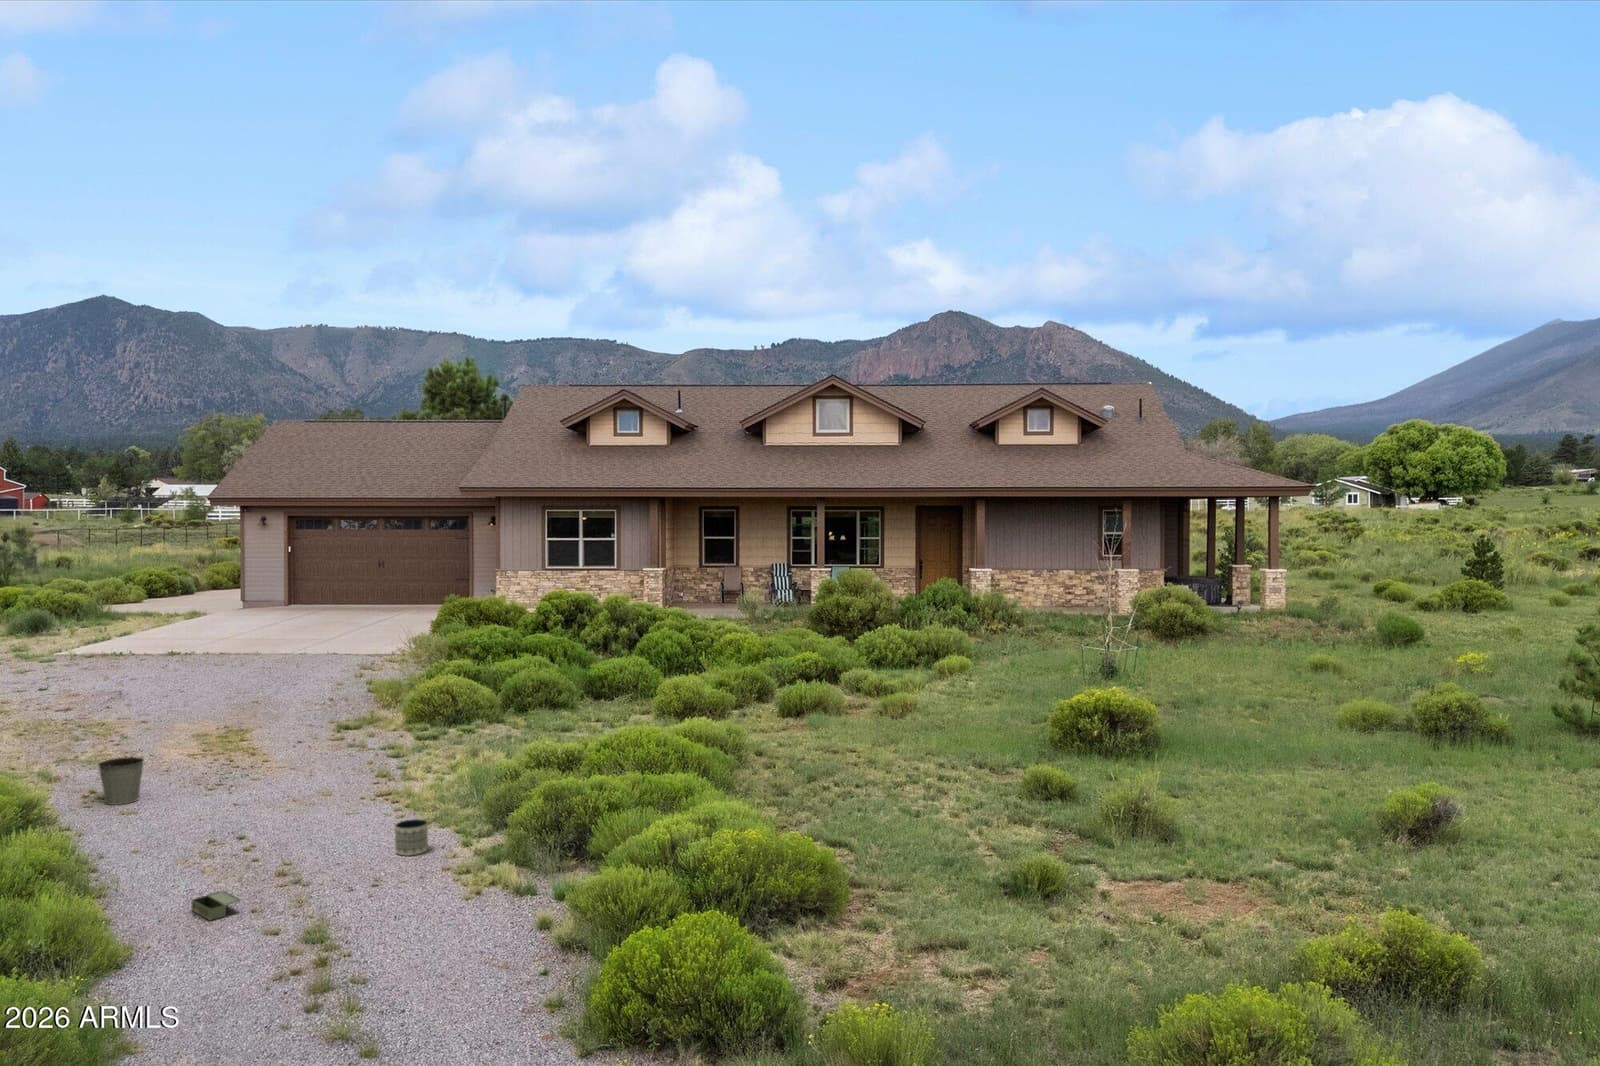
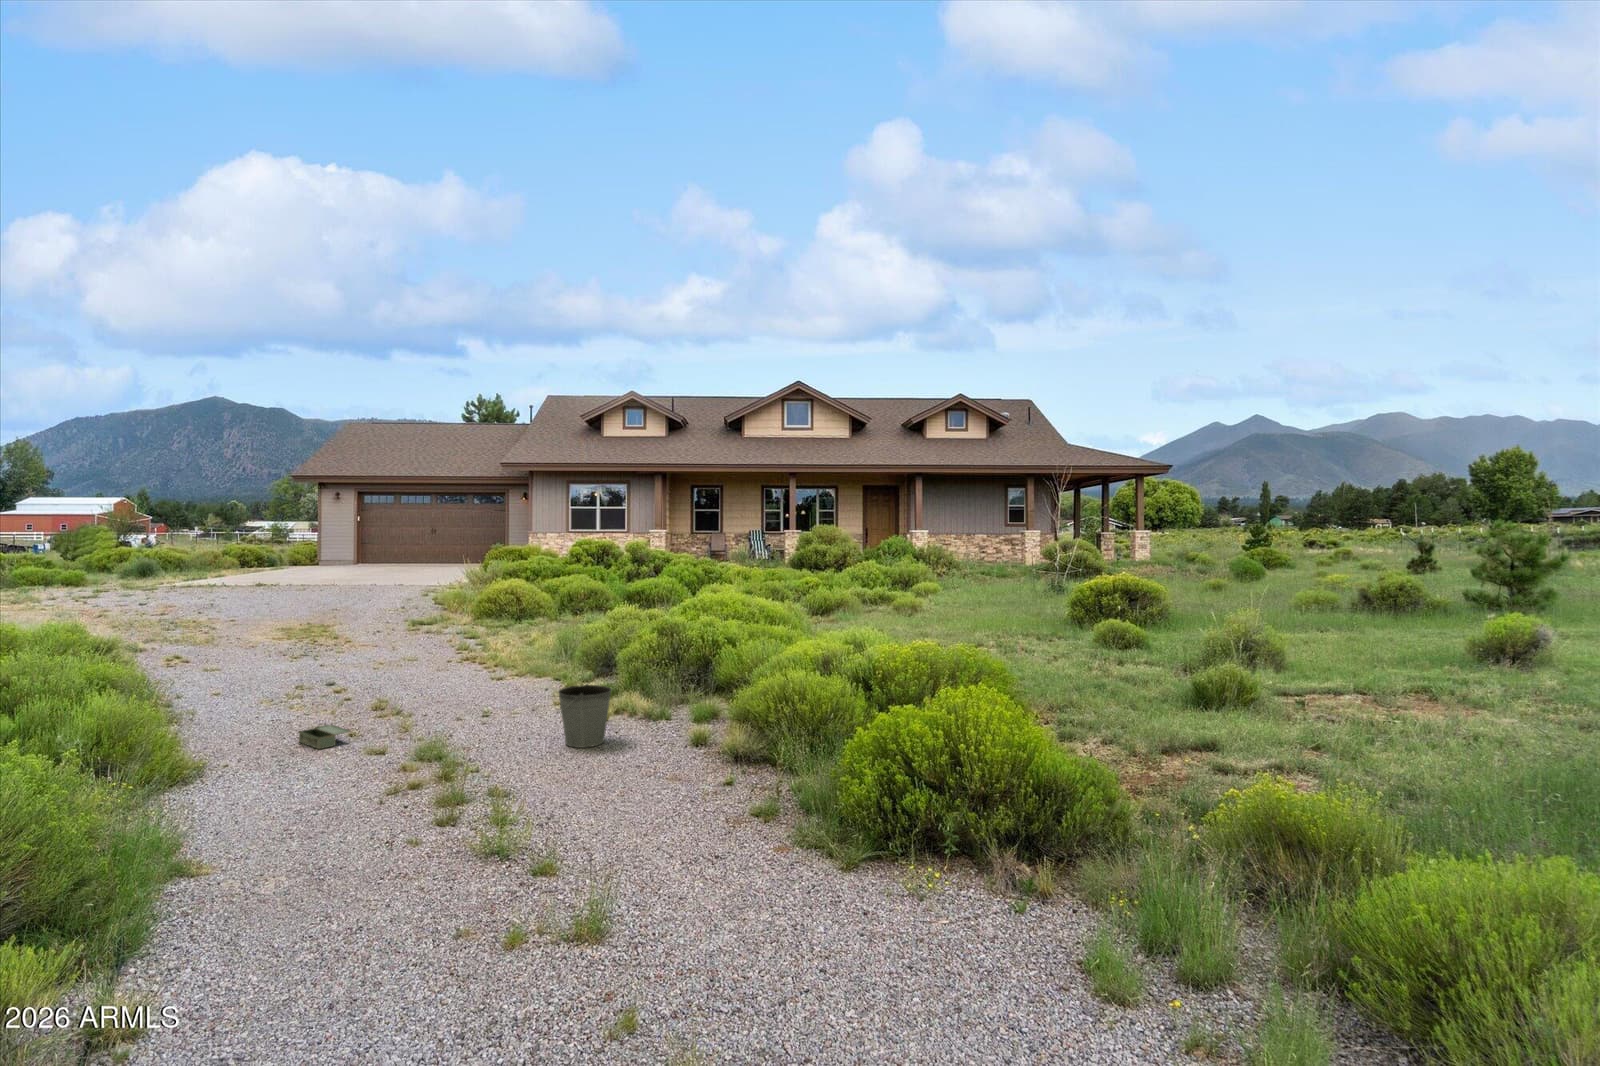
bucket: present [99,756,144,805] -> present [557,684,611,748]
planter: present [395,819,428,856] -> none [494,671,524,703]

